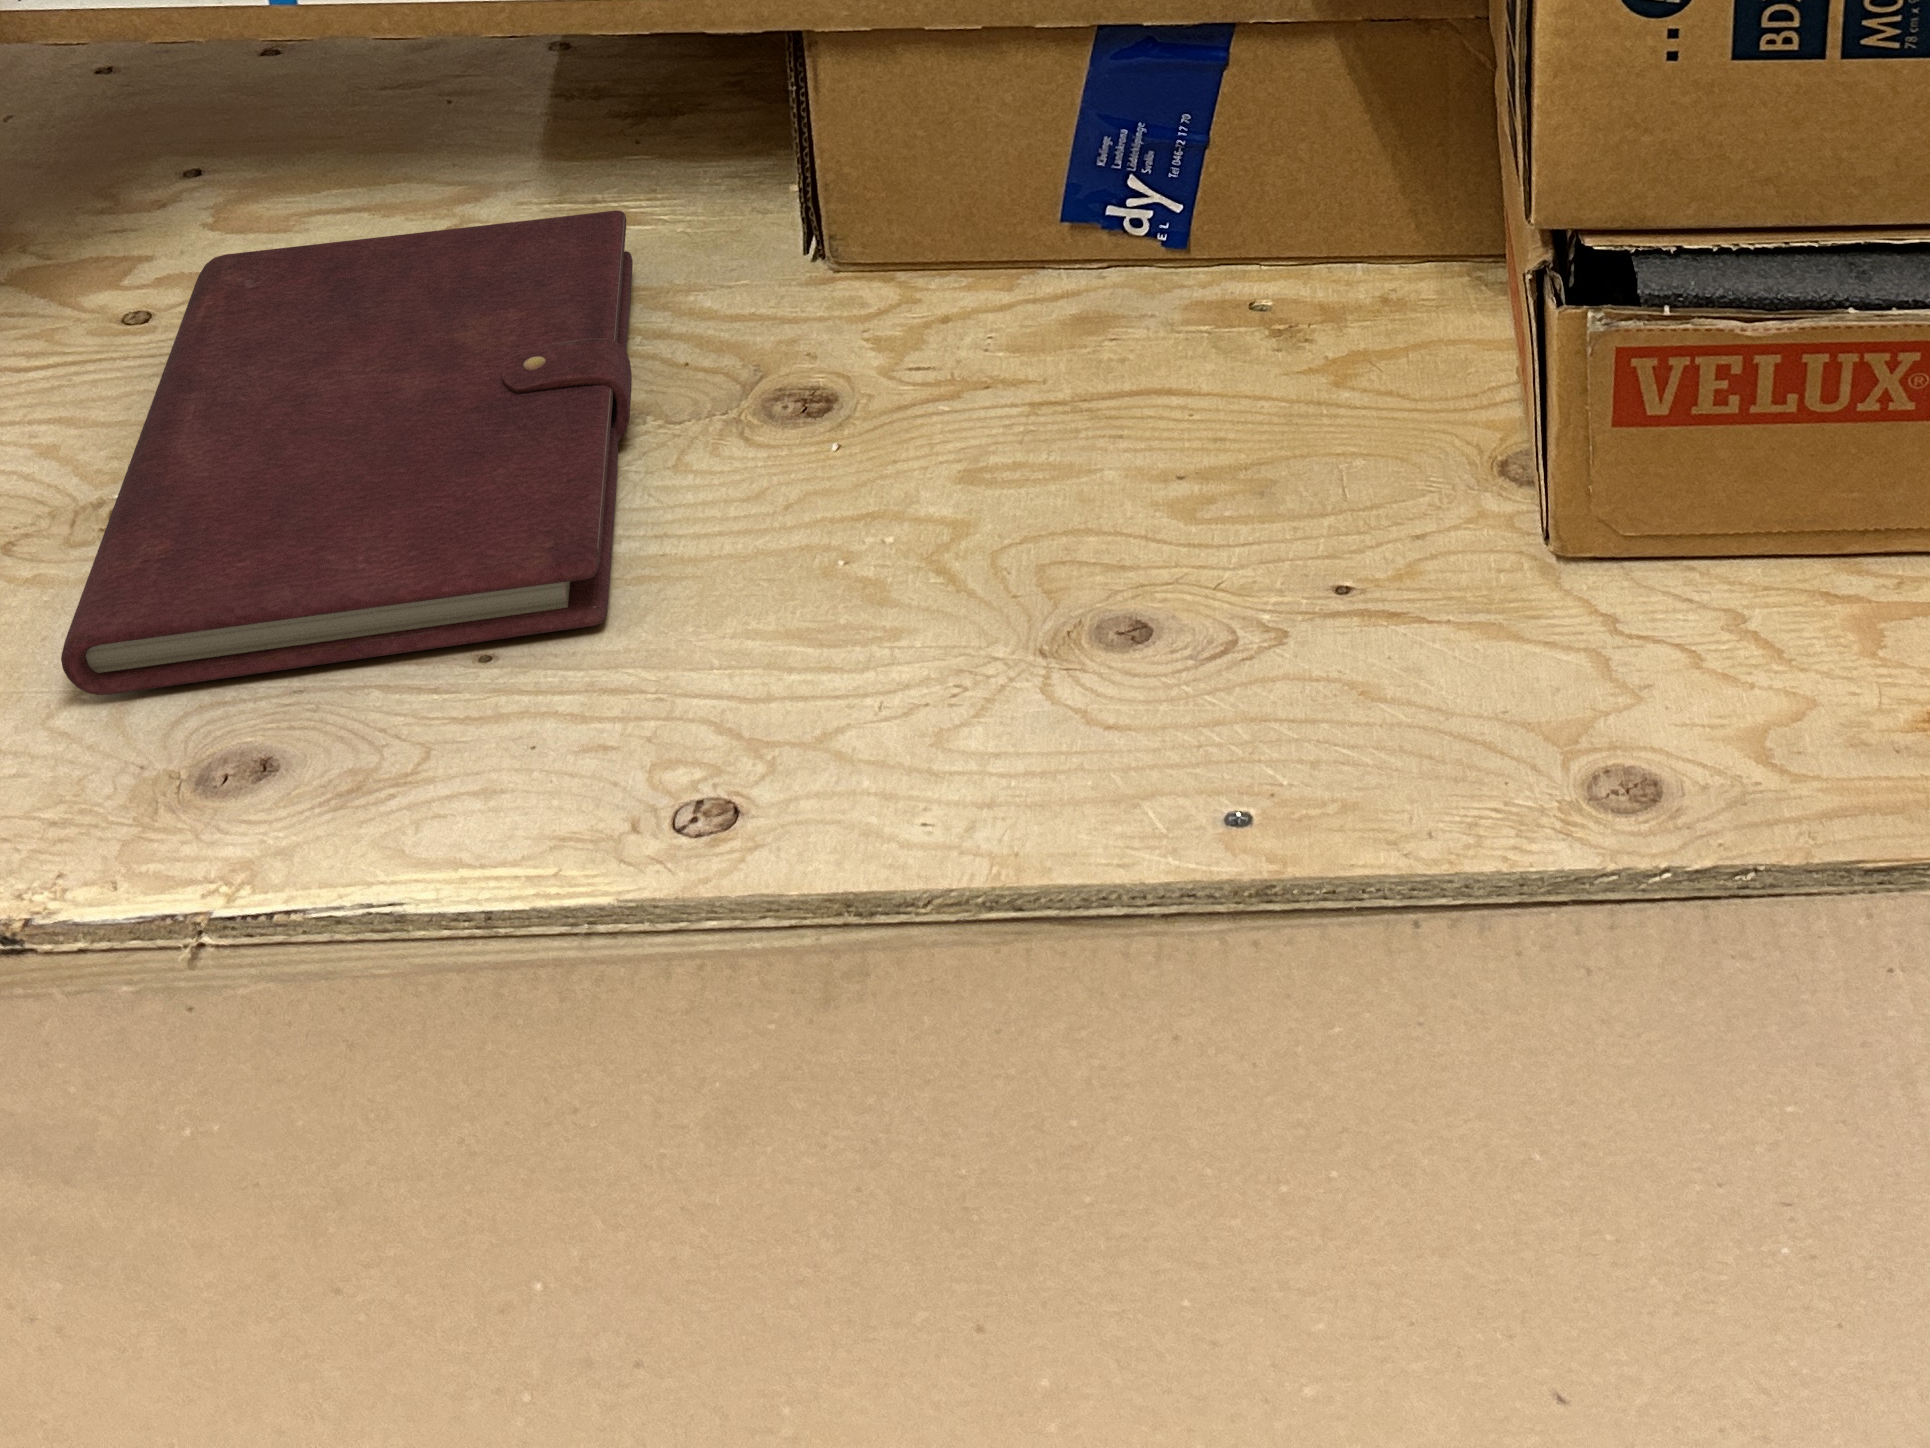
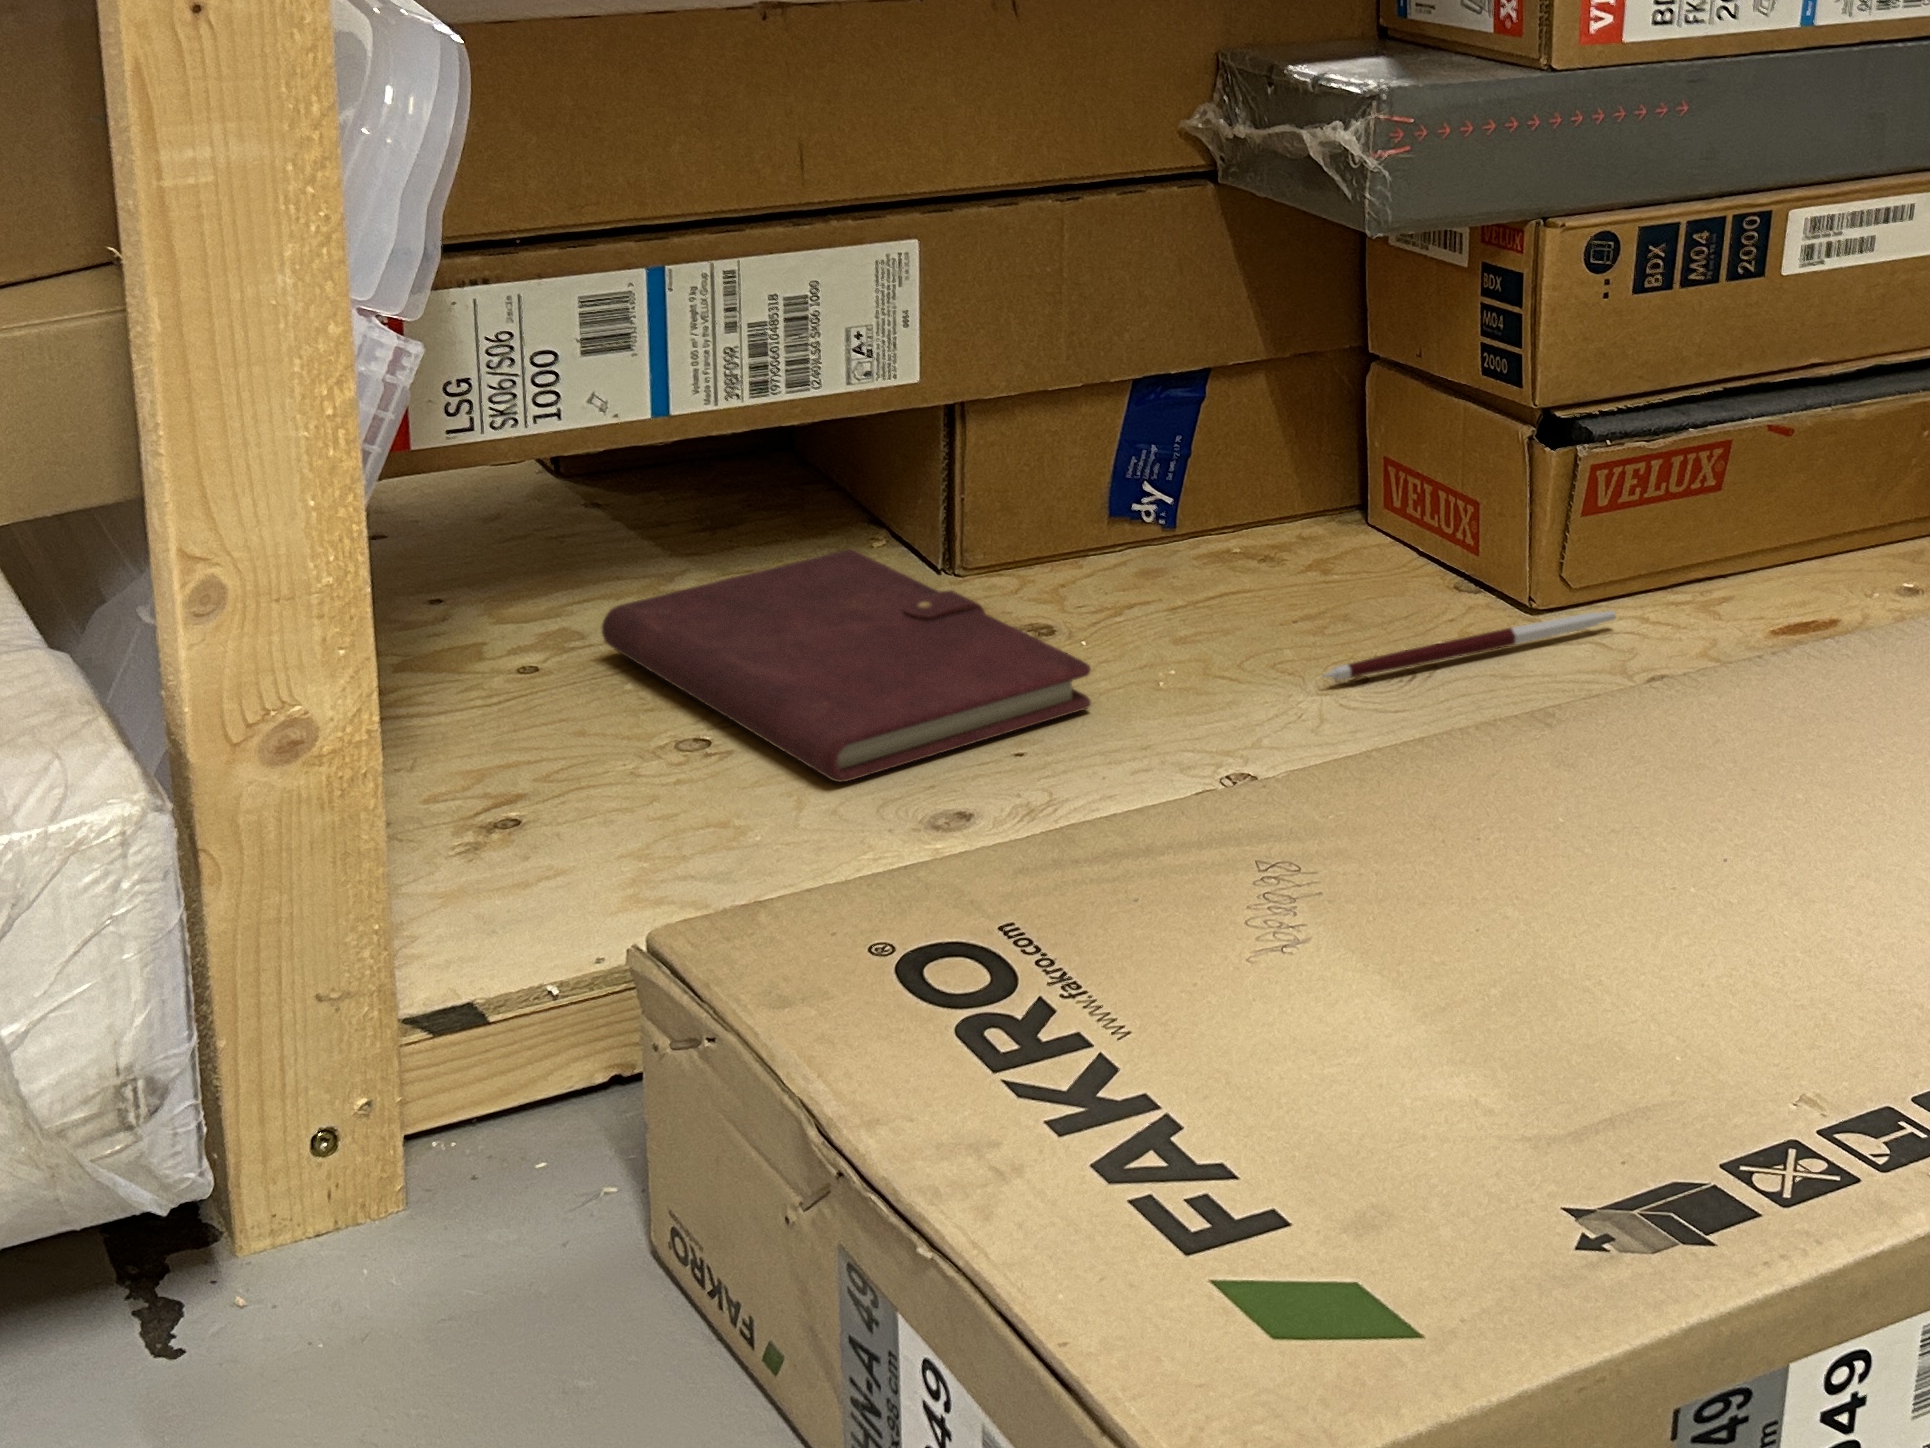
pen: none [978,630,1599,674] -> present [1323,611,1616,679]

